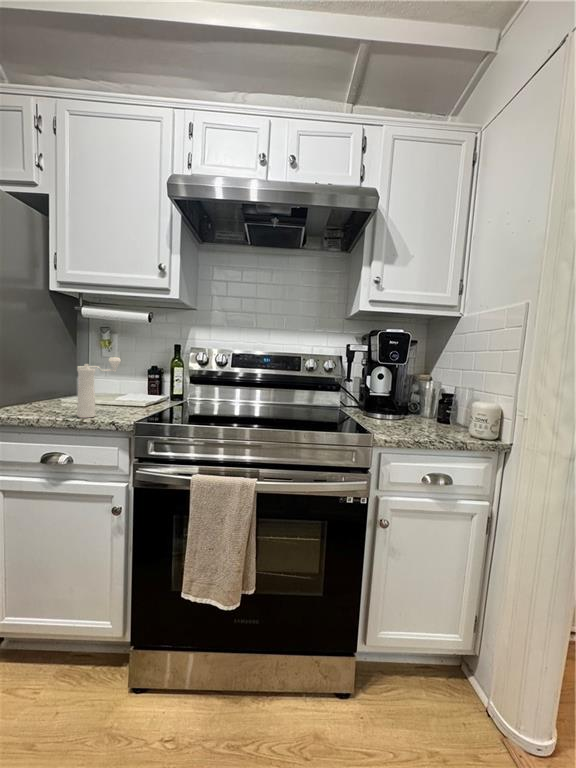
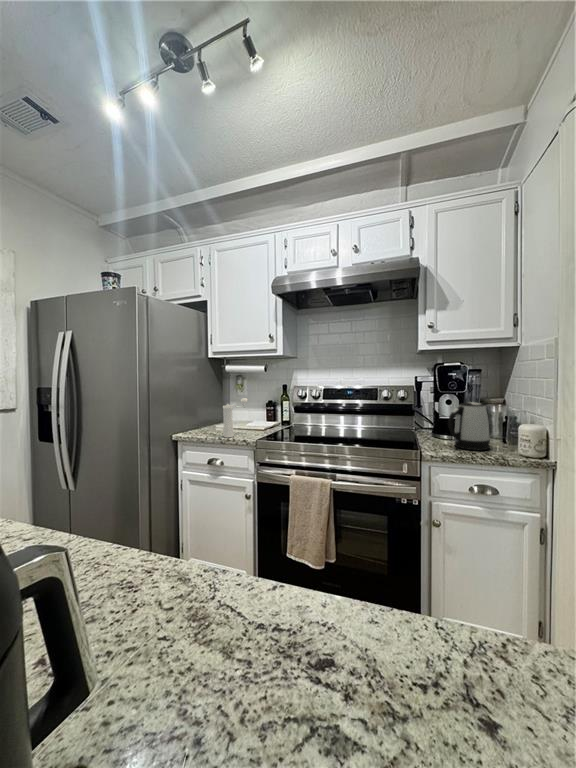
kettle: none [400,375,441,433] -> present [448,402,490,450]

